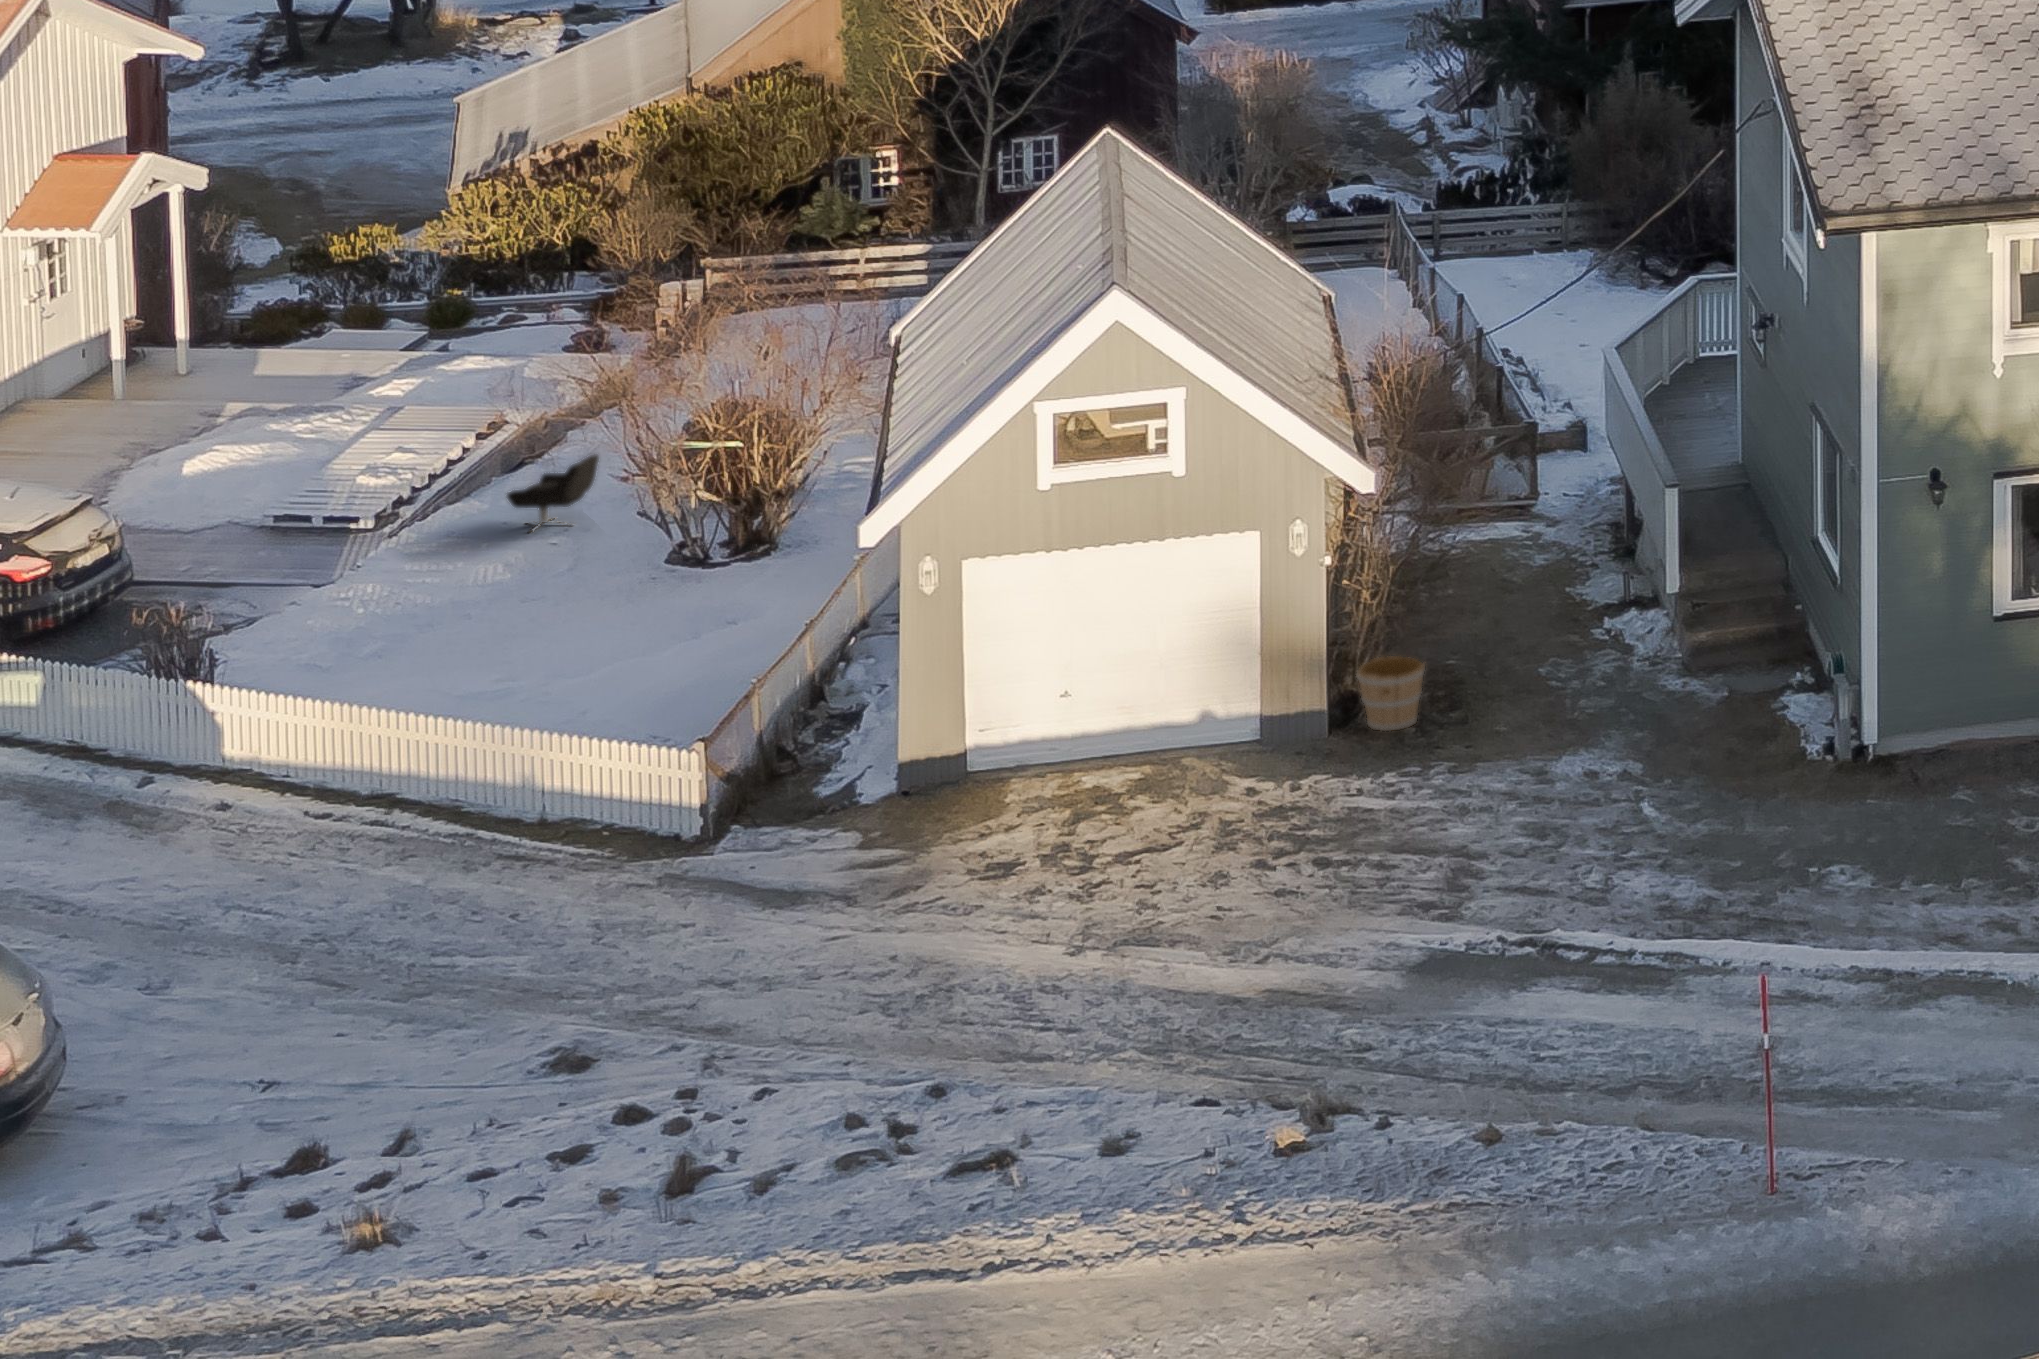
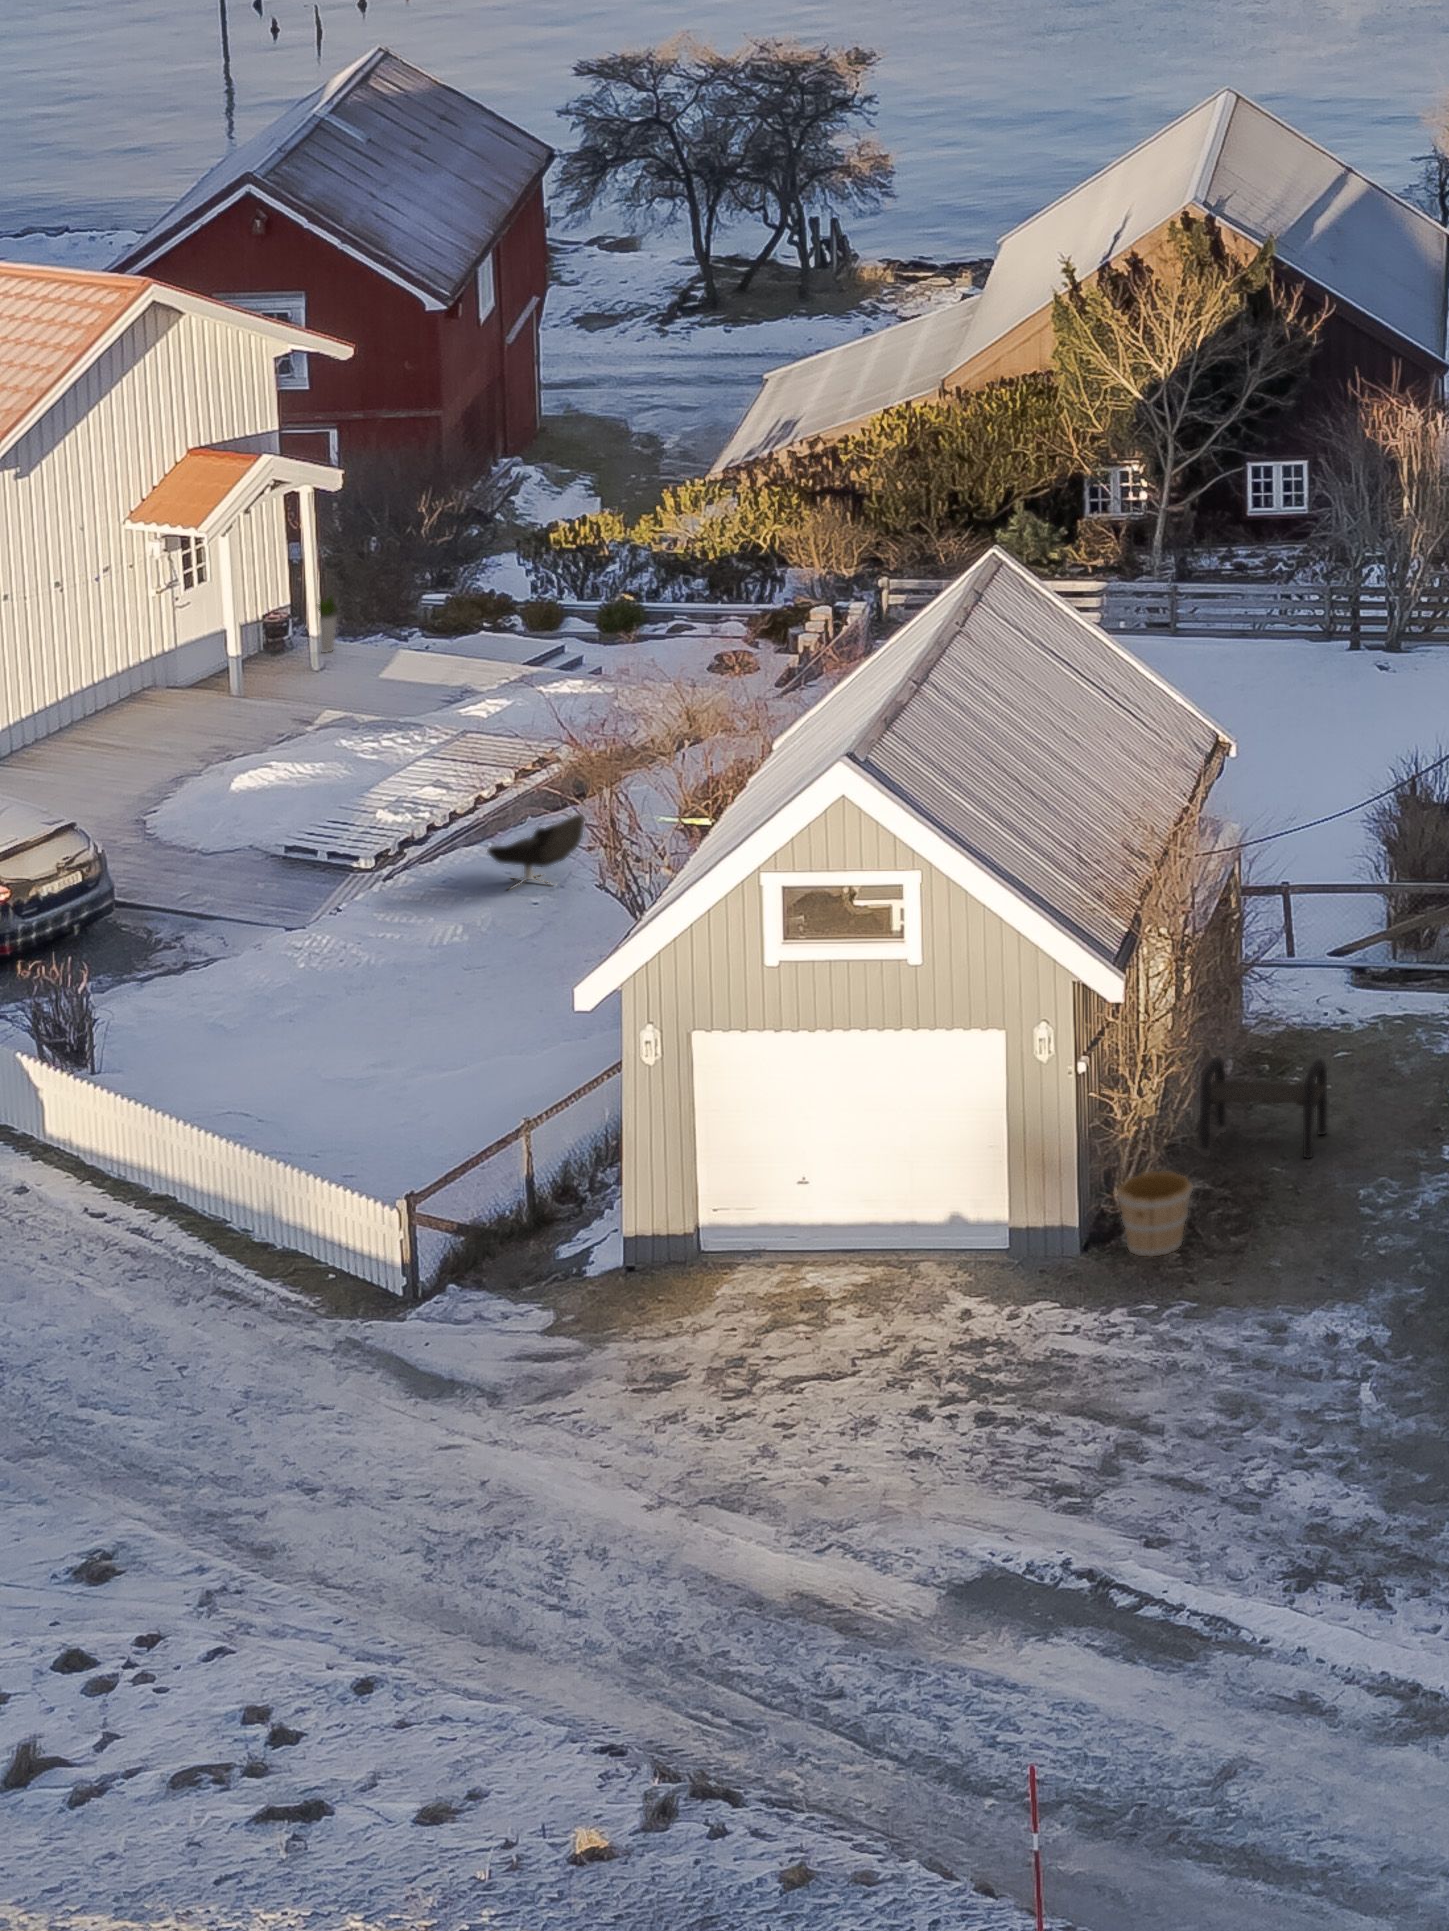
planter: none [157,306,184,366] -> present [317,597,337,652]
bench: none [1372,561,1482,659] -> present [1199,1057,1327,1158]

